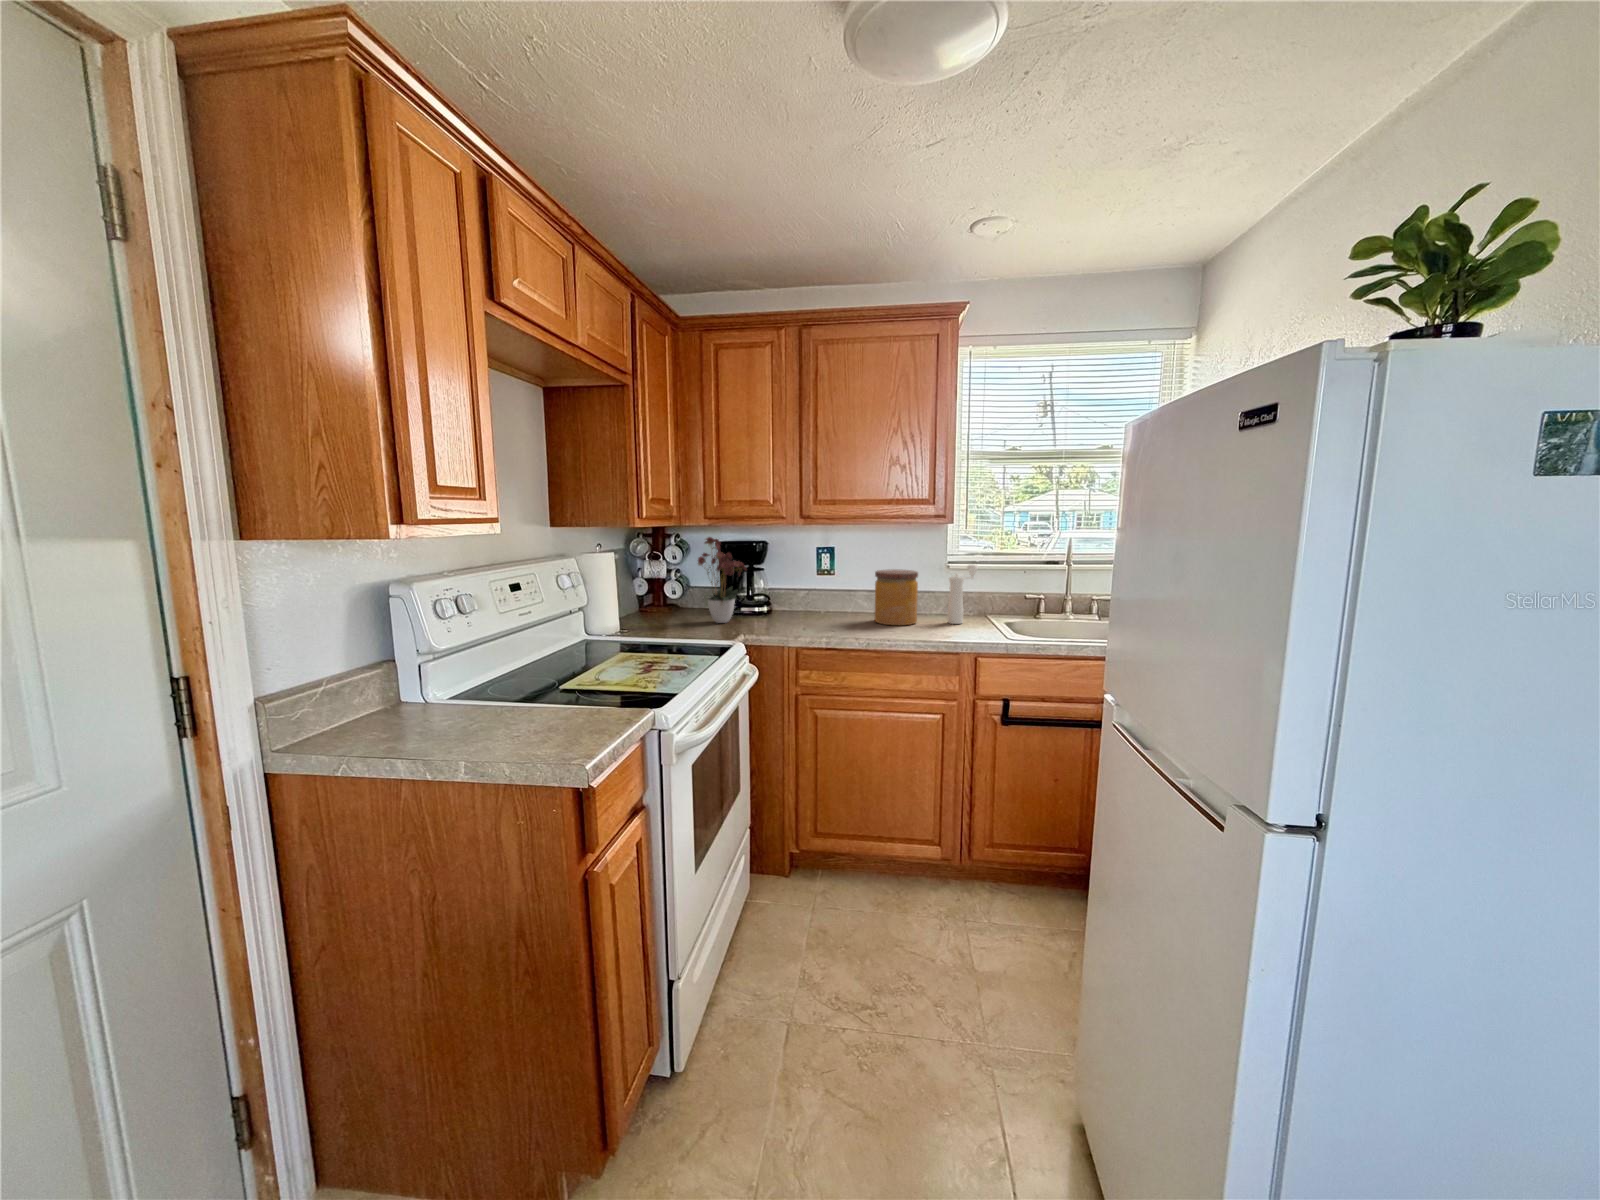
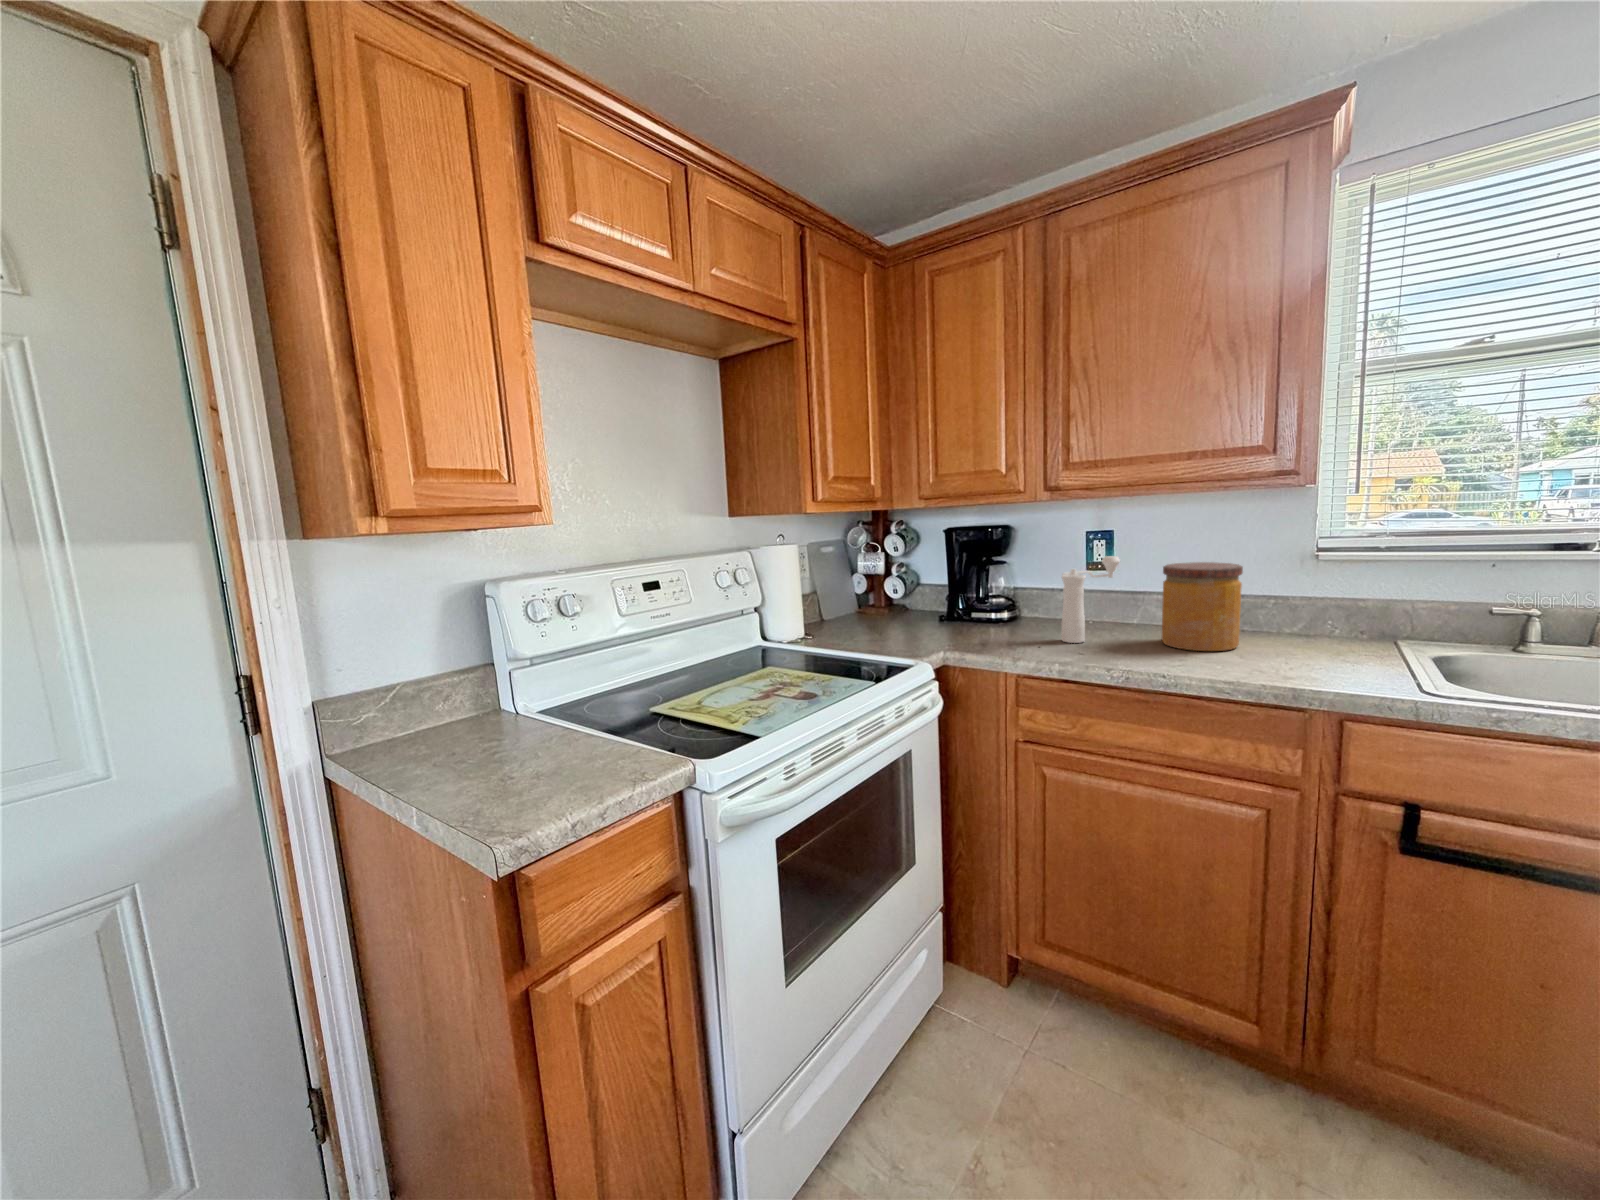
flower arrangement: present [698,537,746,623] -> none [903,516,970,632]
pepper mill: present [948,564,978,624] -> present [1061,556,1120,643]

